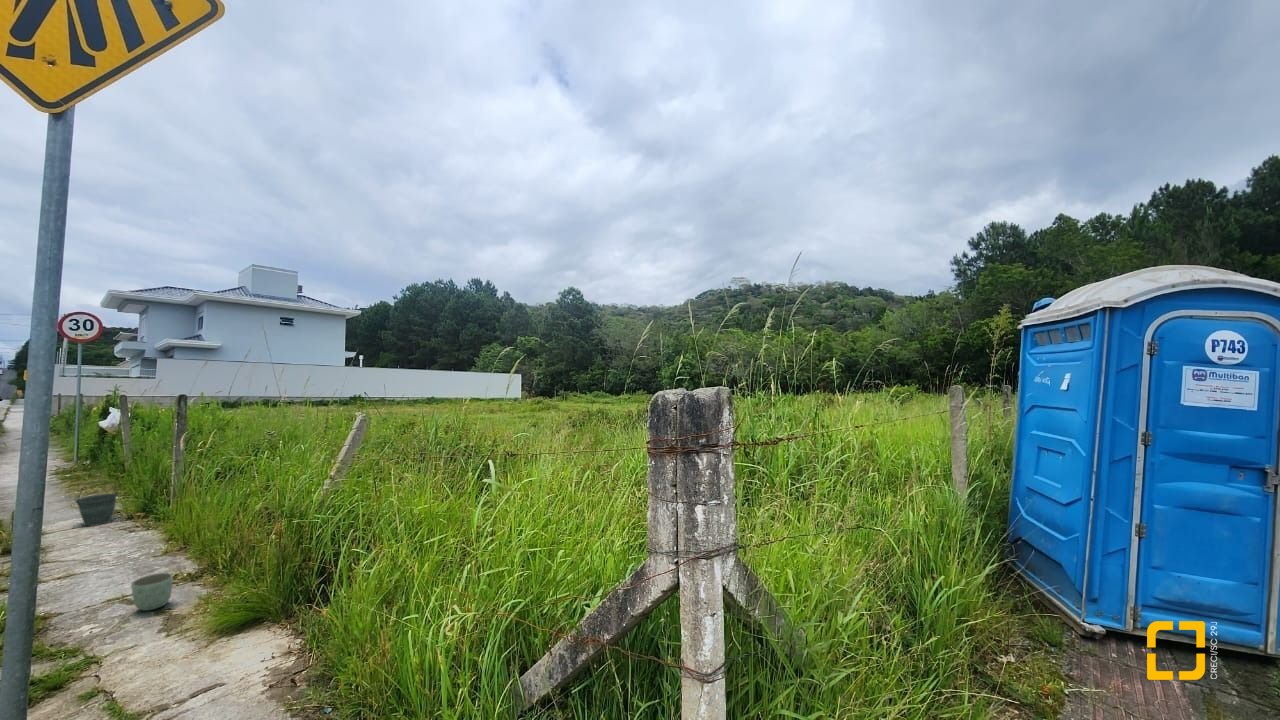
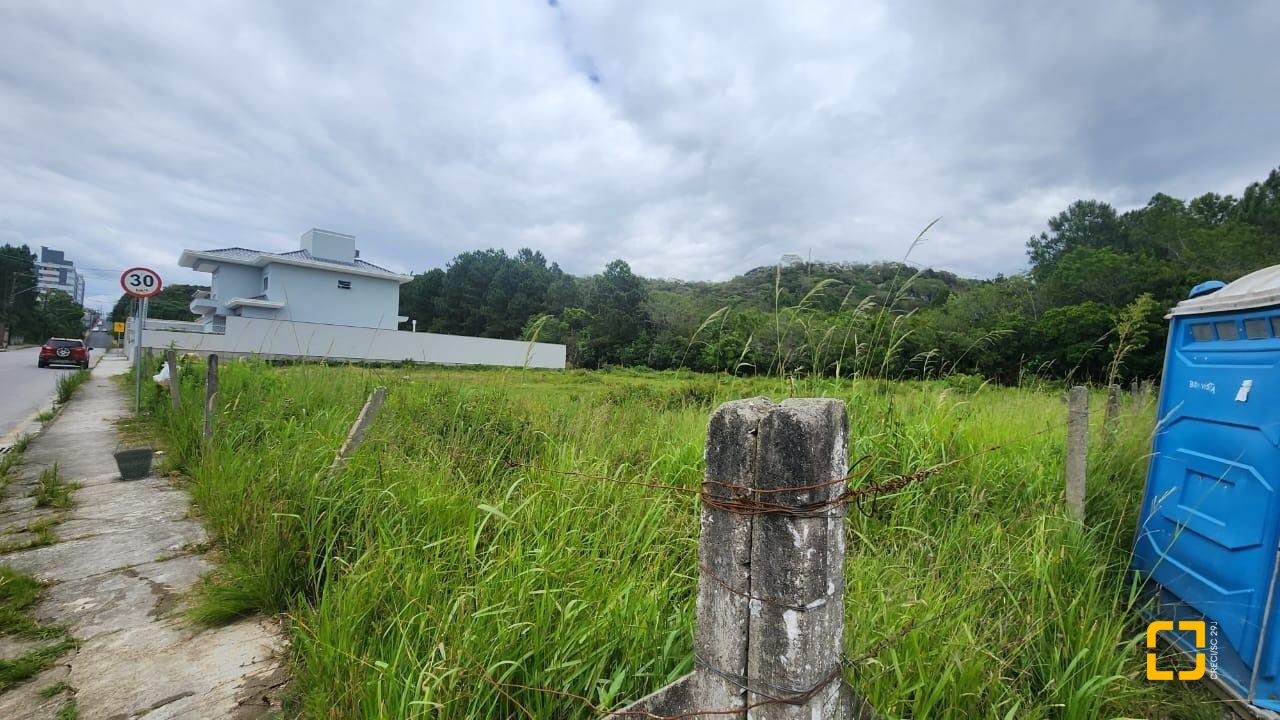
planter: present [131,573,172,611] -> none [129,547,174,587]

